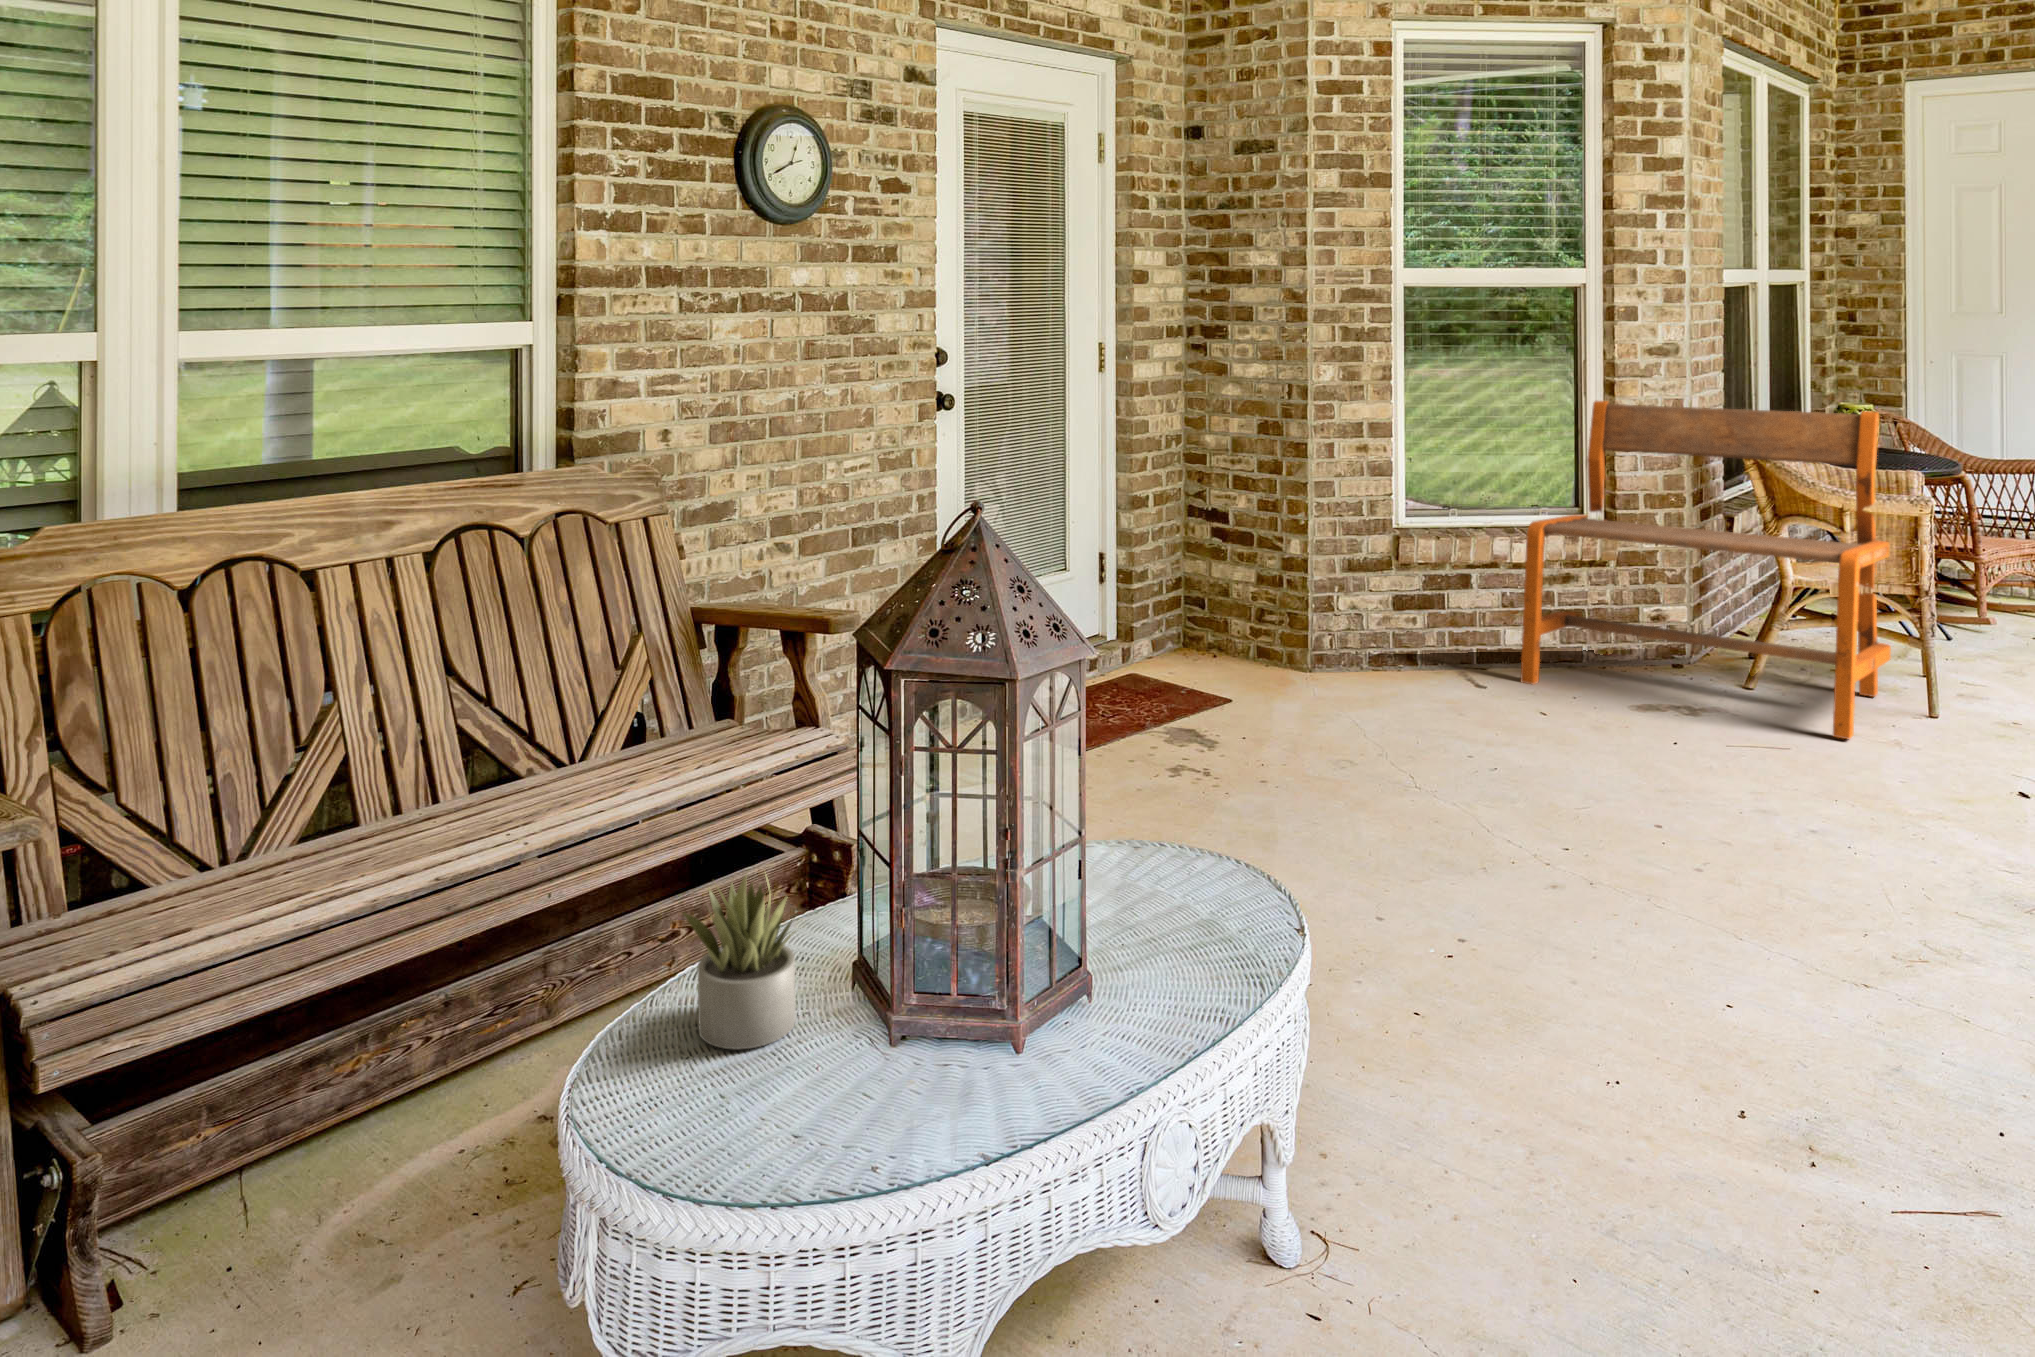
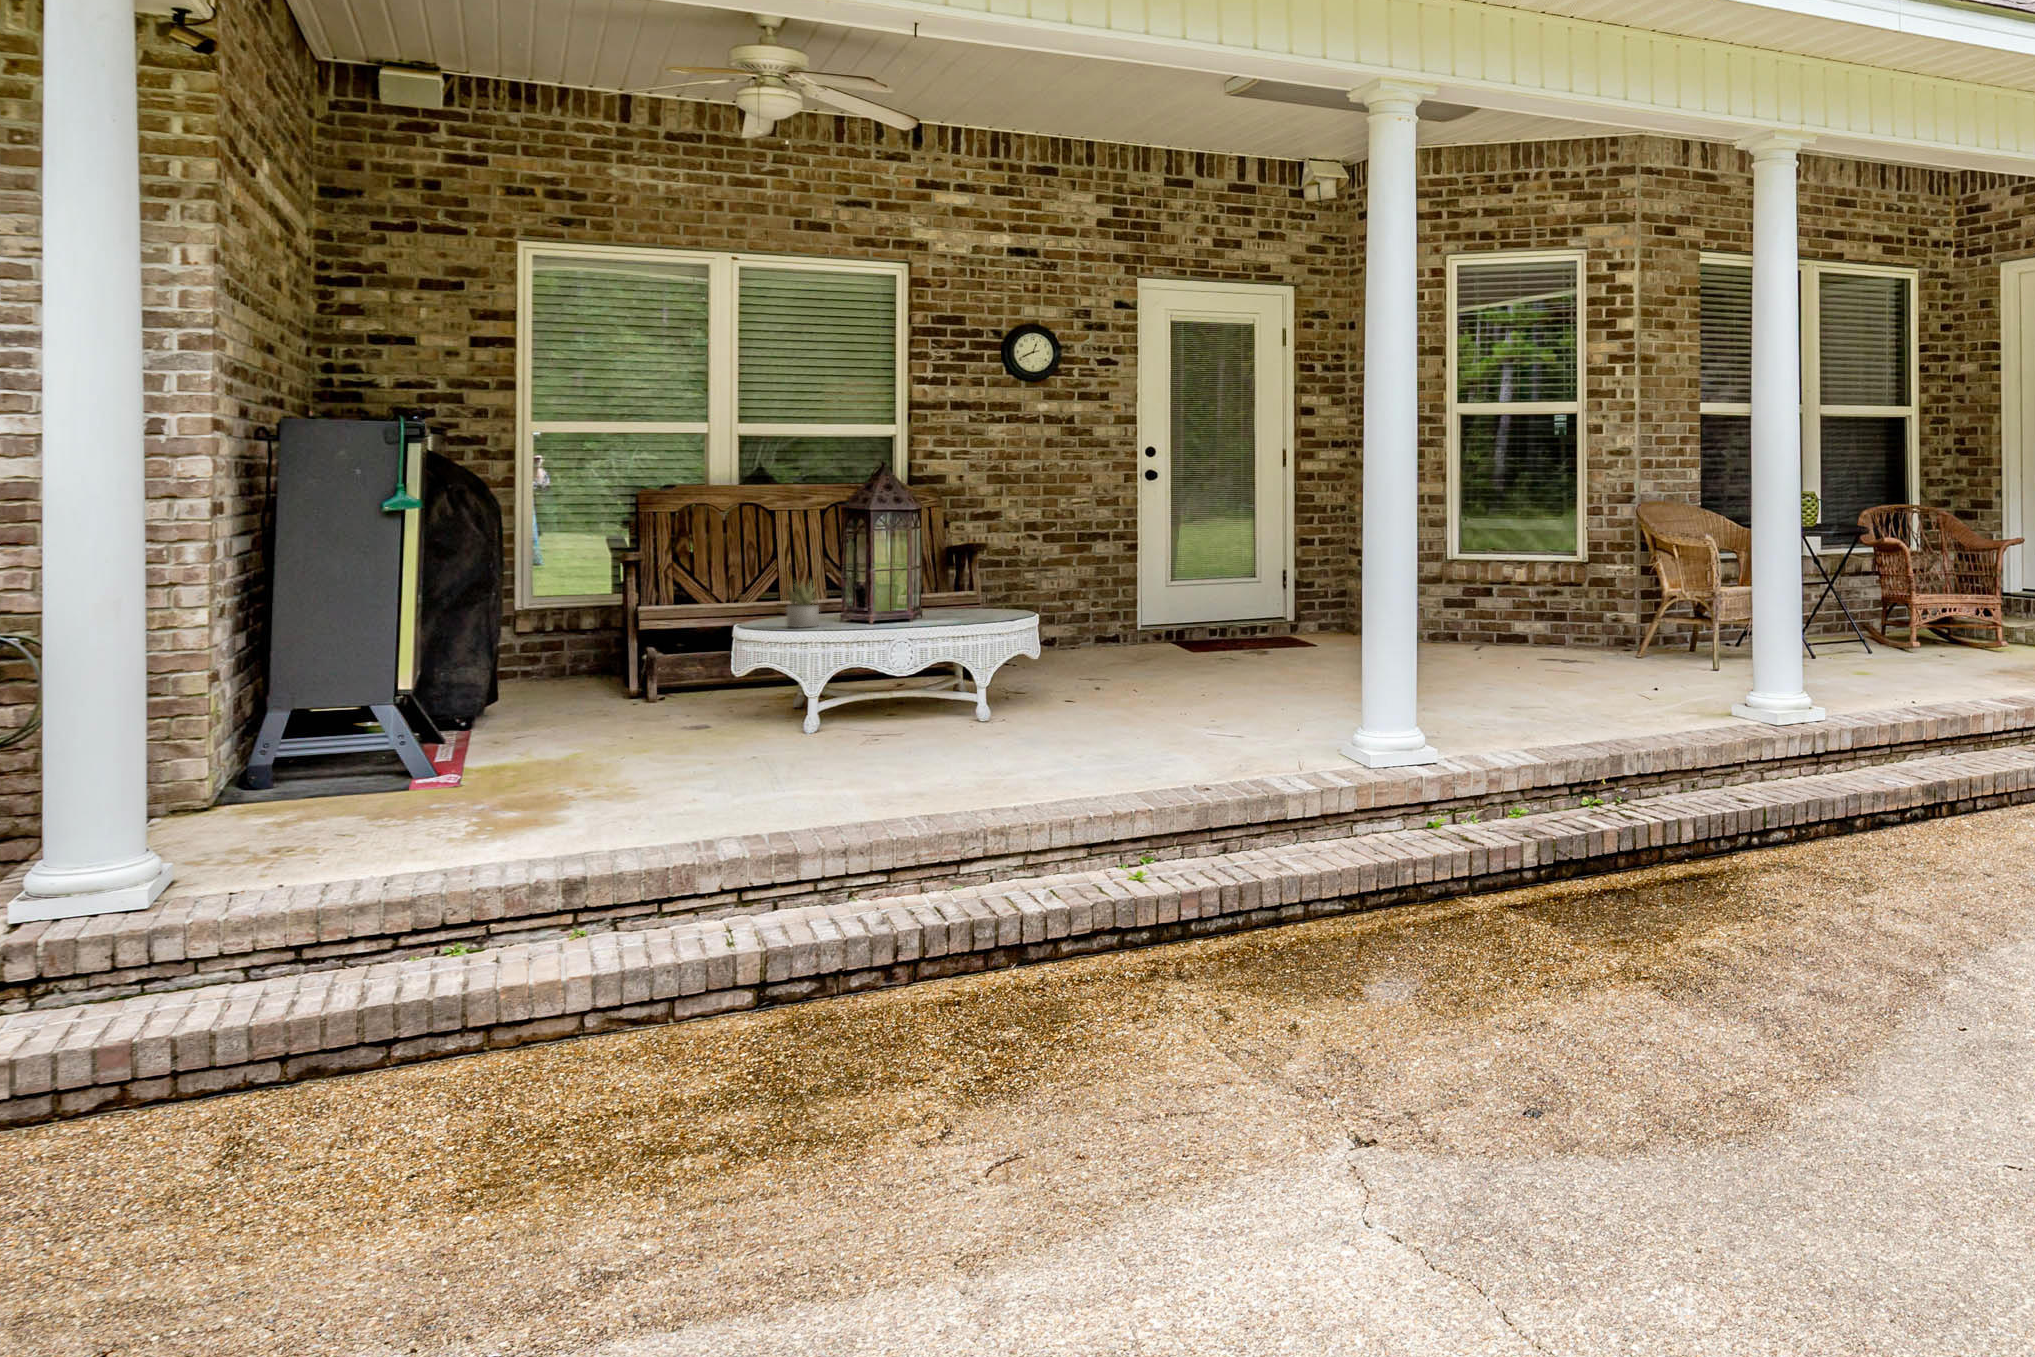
bench: present [1521,401,1891,739] -> none [1491,493,1694,687]

